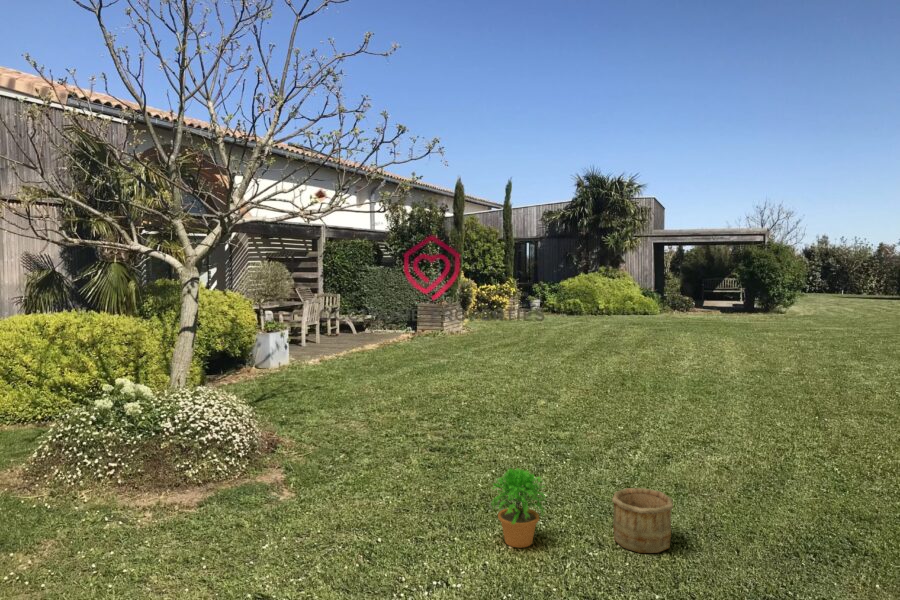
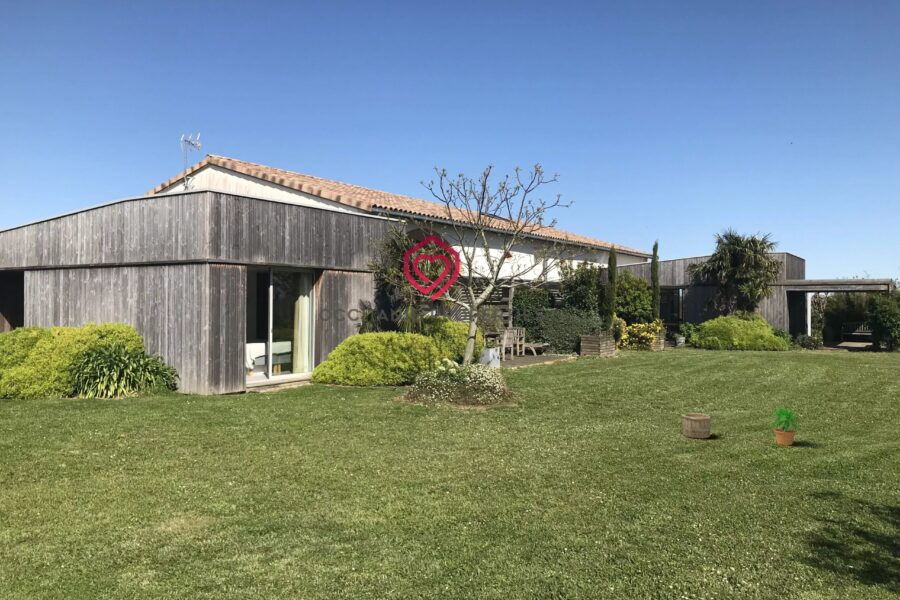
potted plant: present [492,468,547,548] -> present [771,408,799,445]

